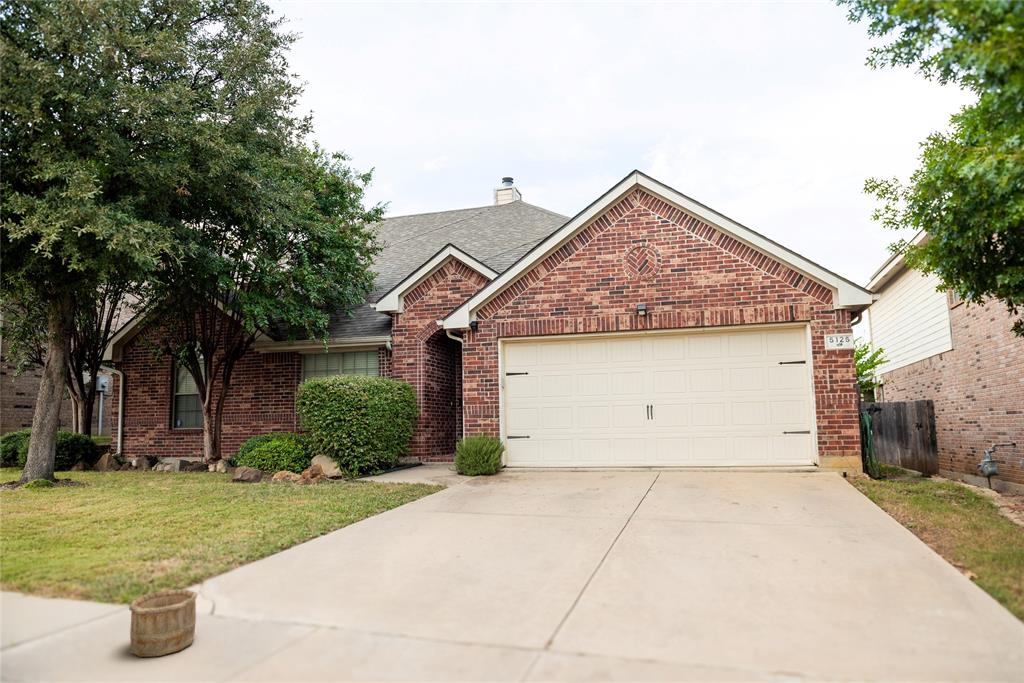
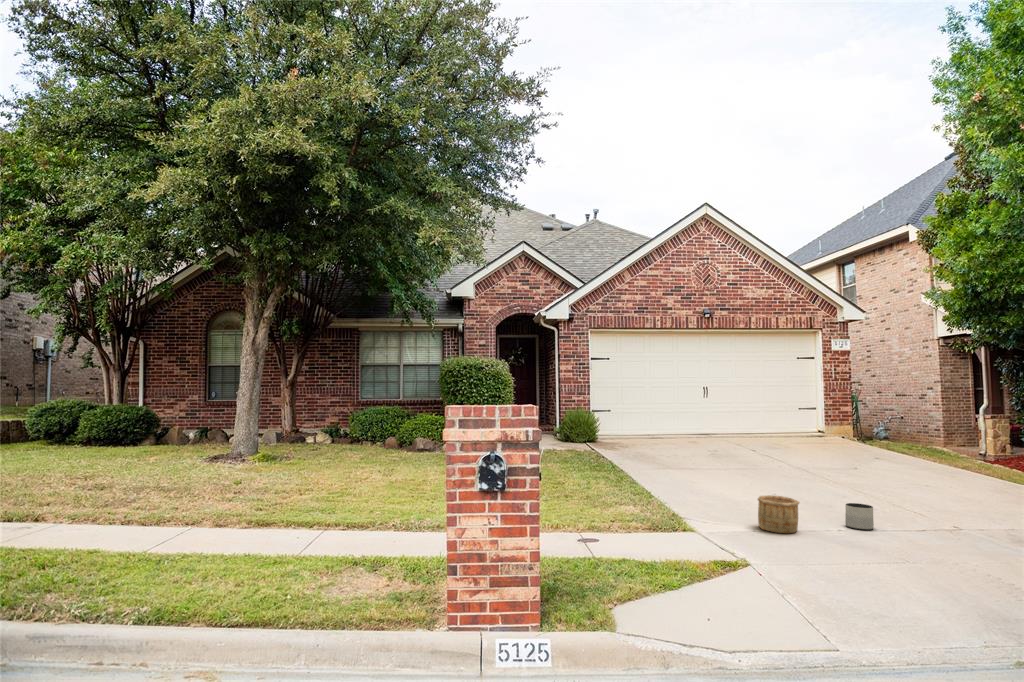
planter: none [276,610,319,661] -> present [845,503,874,530]

